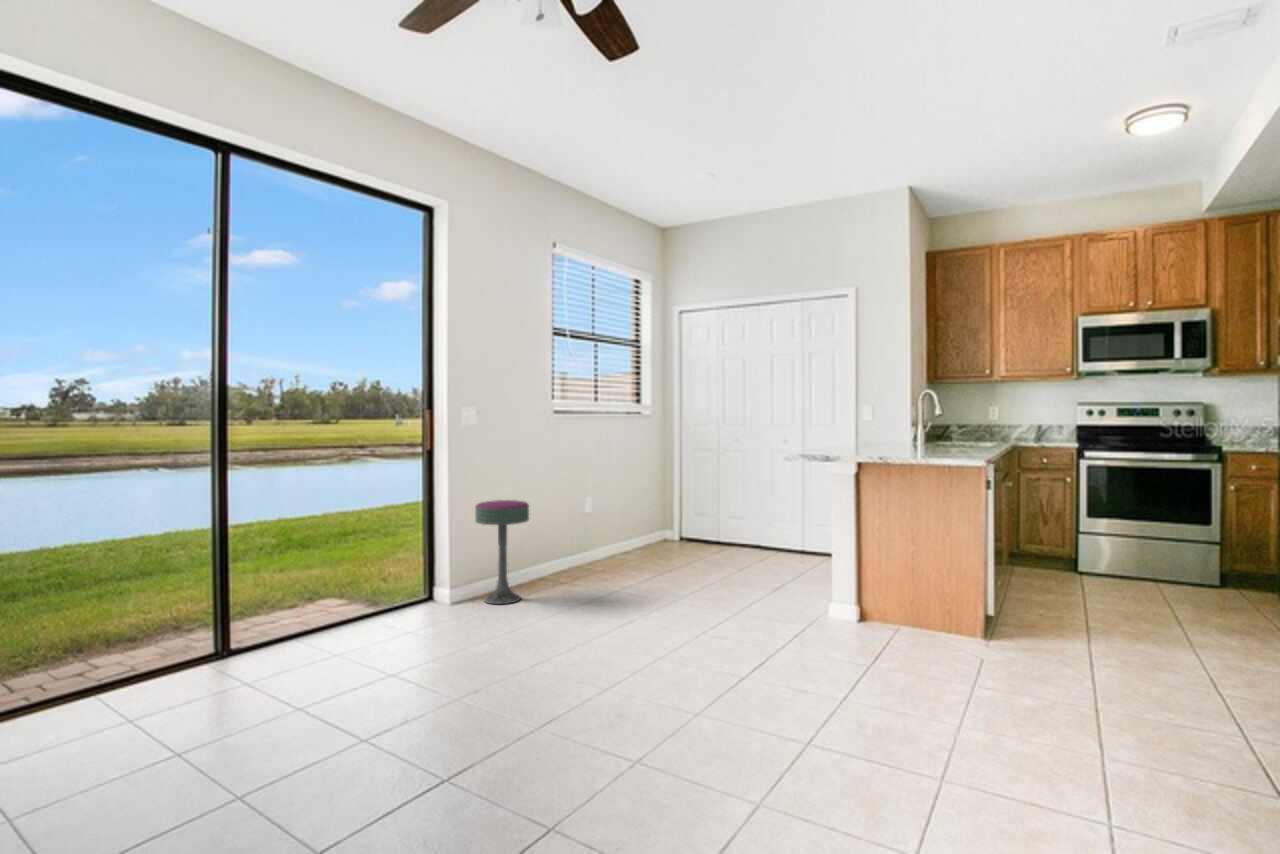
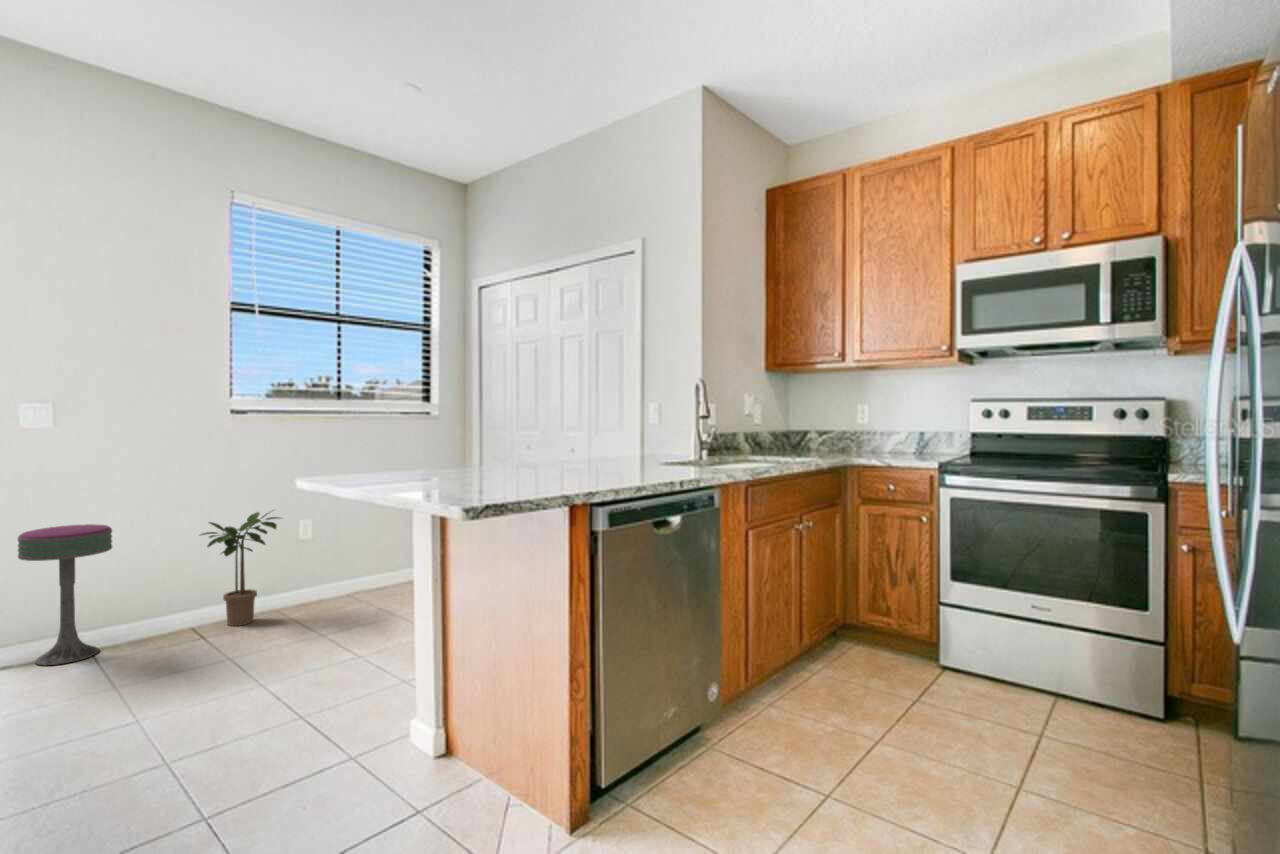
potted plant: none [553,488,600,579] -> present [201,512,279,626]

